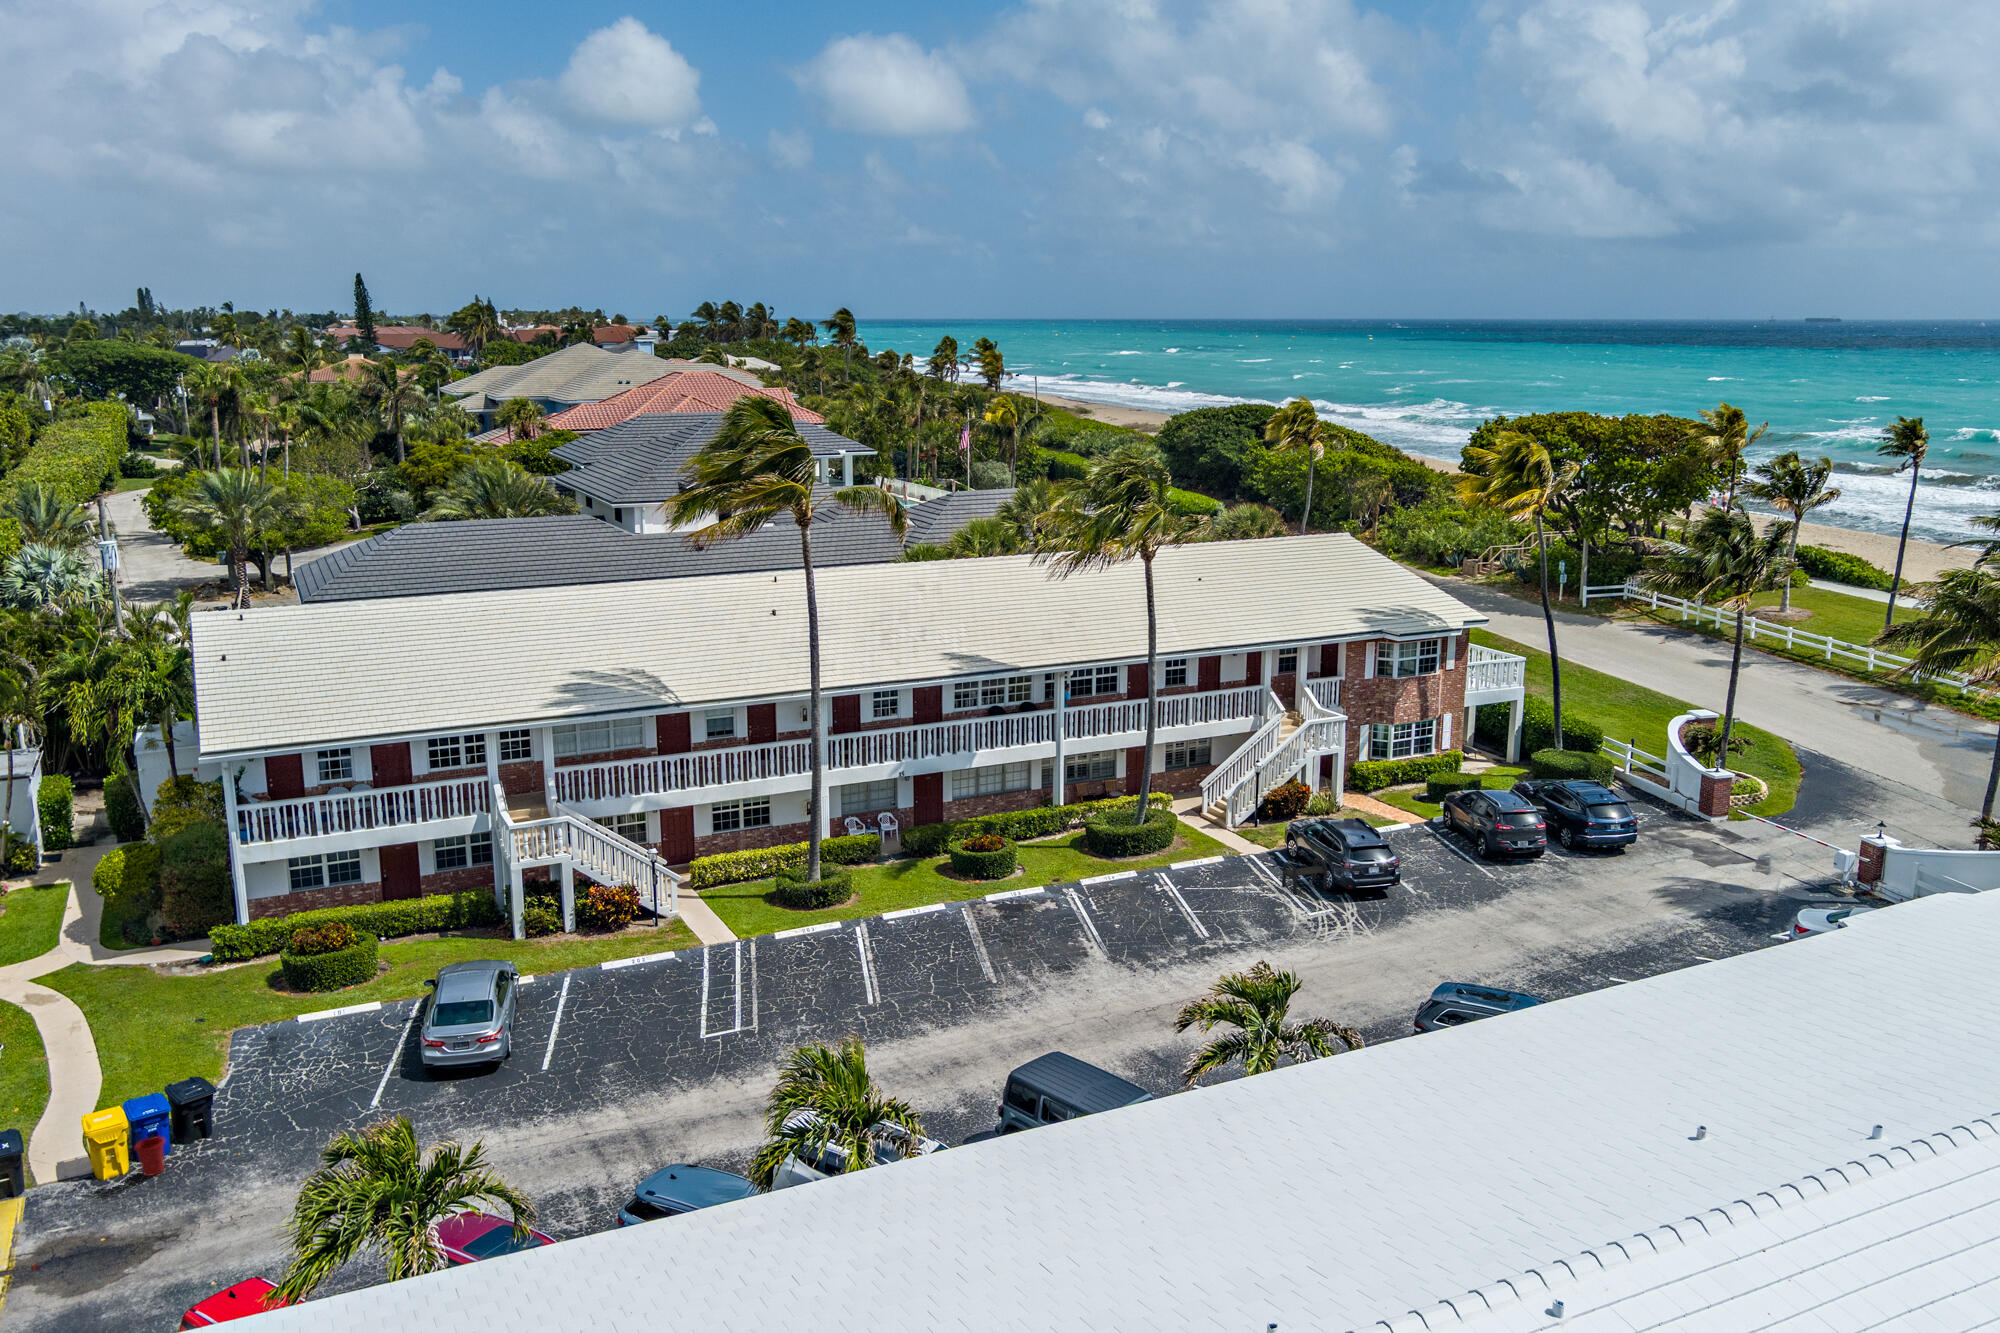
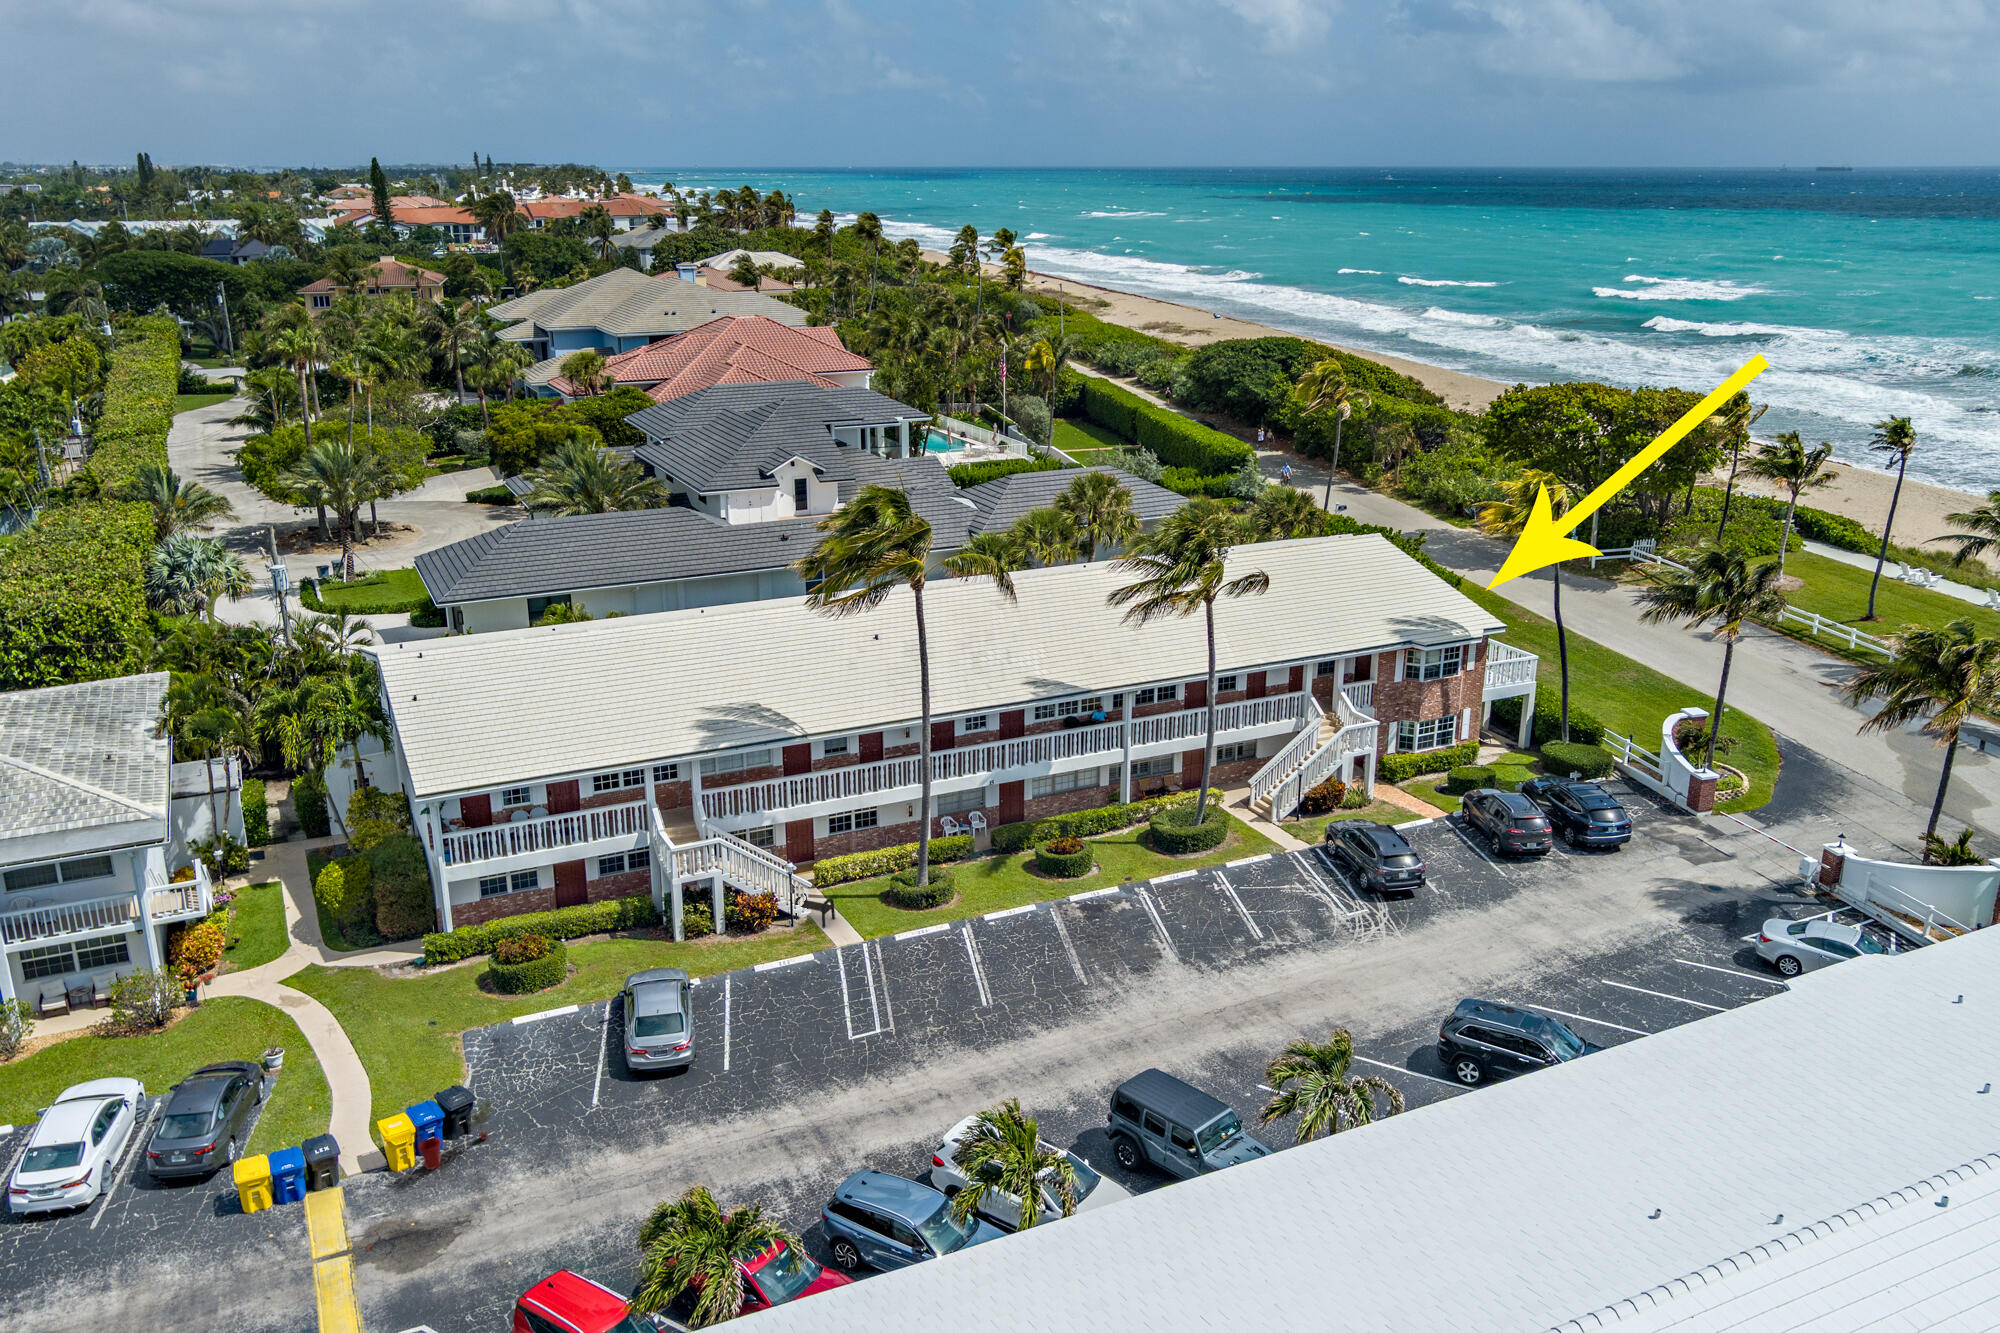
bench: present [1282,858,1327,894] -> present [795,893,835,927]
potted tree: present [147,912,167,945] -> present [470,1101,492,1140]

